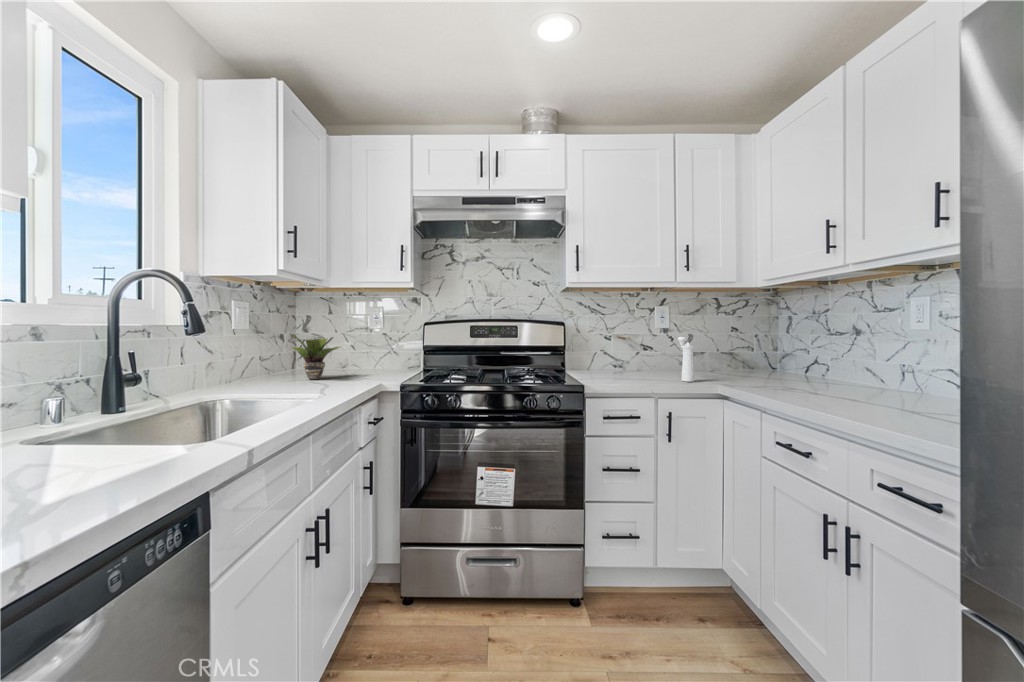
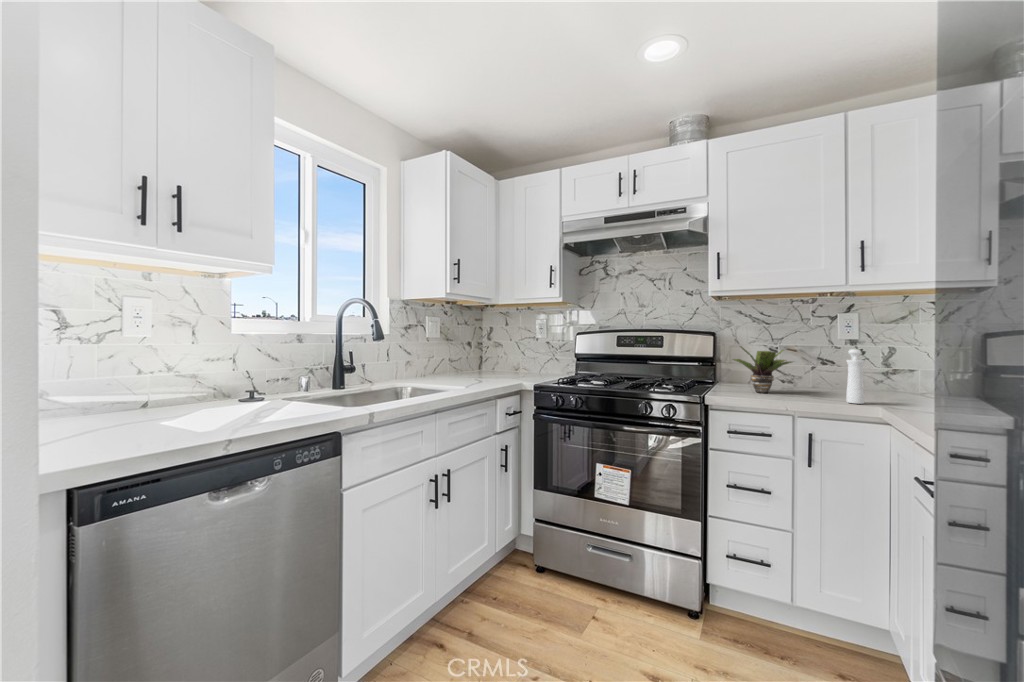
potted plant: present [292,334,340,380] -> present [733,346,792,393]

